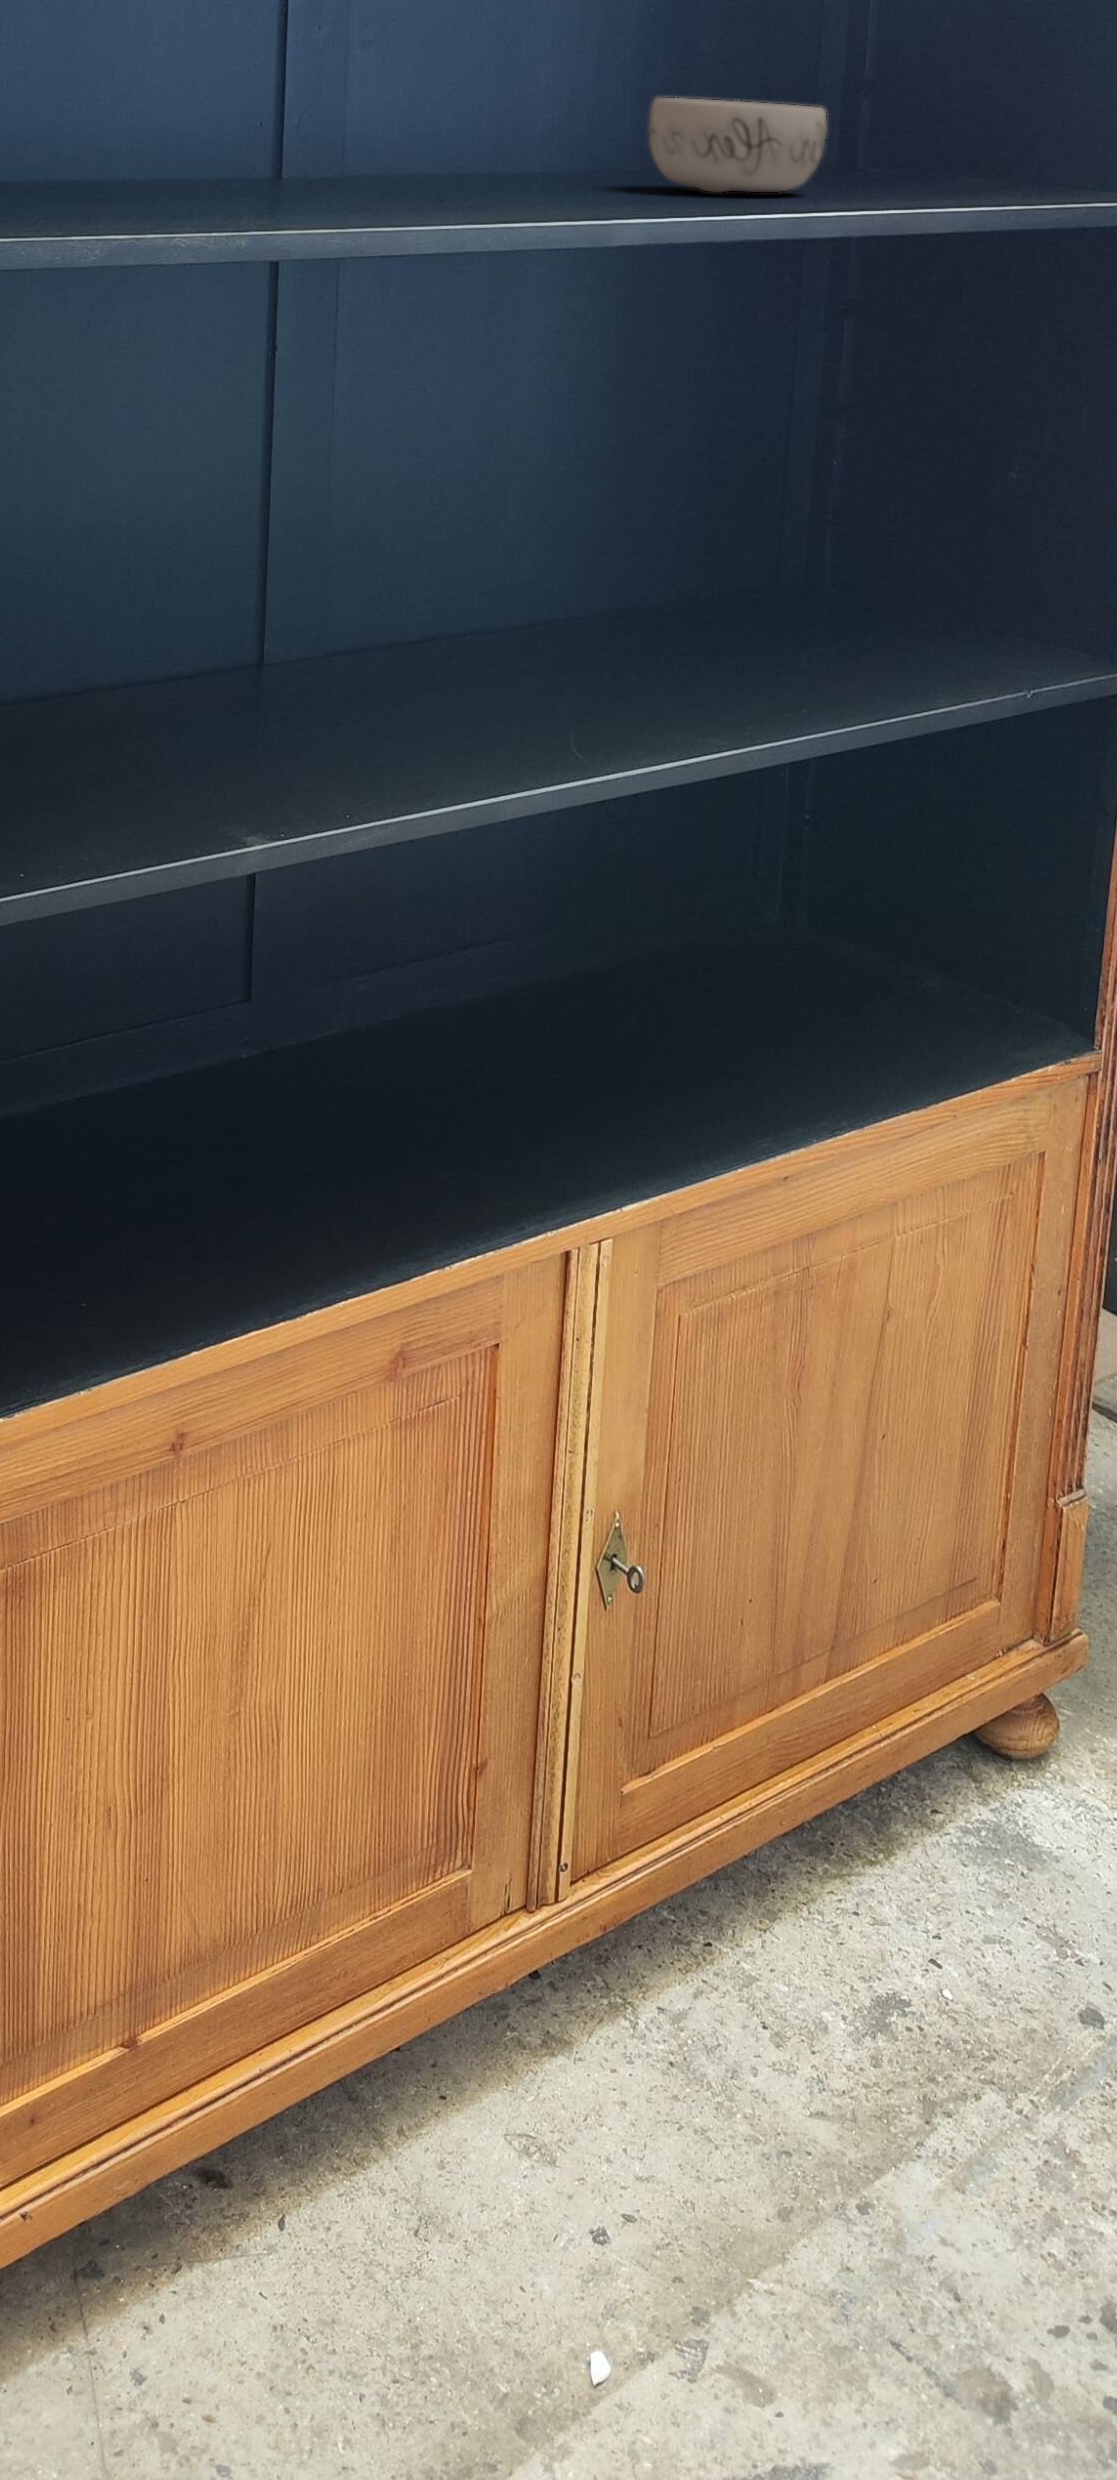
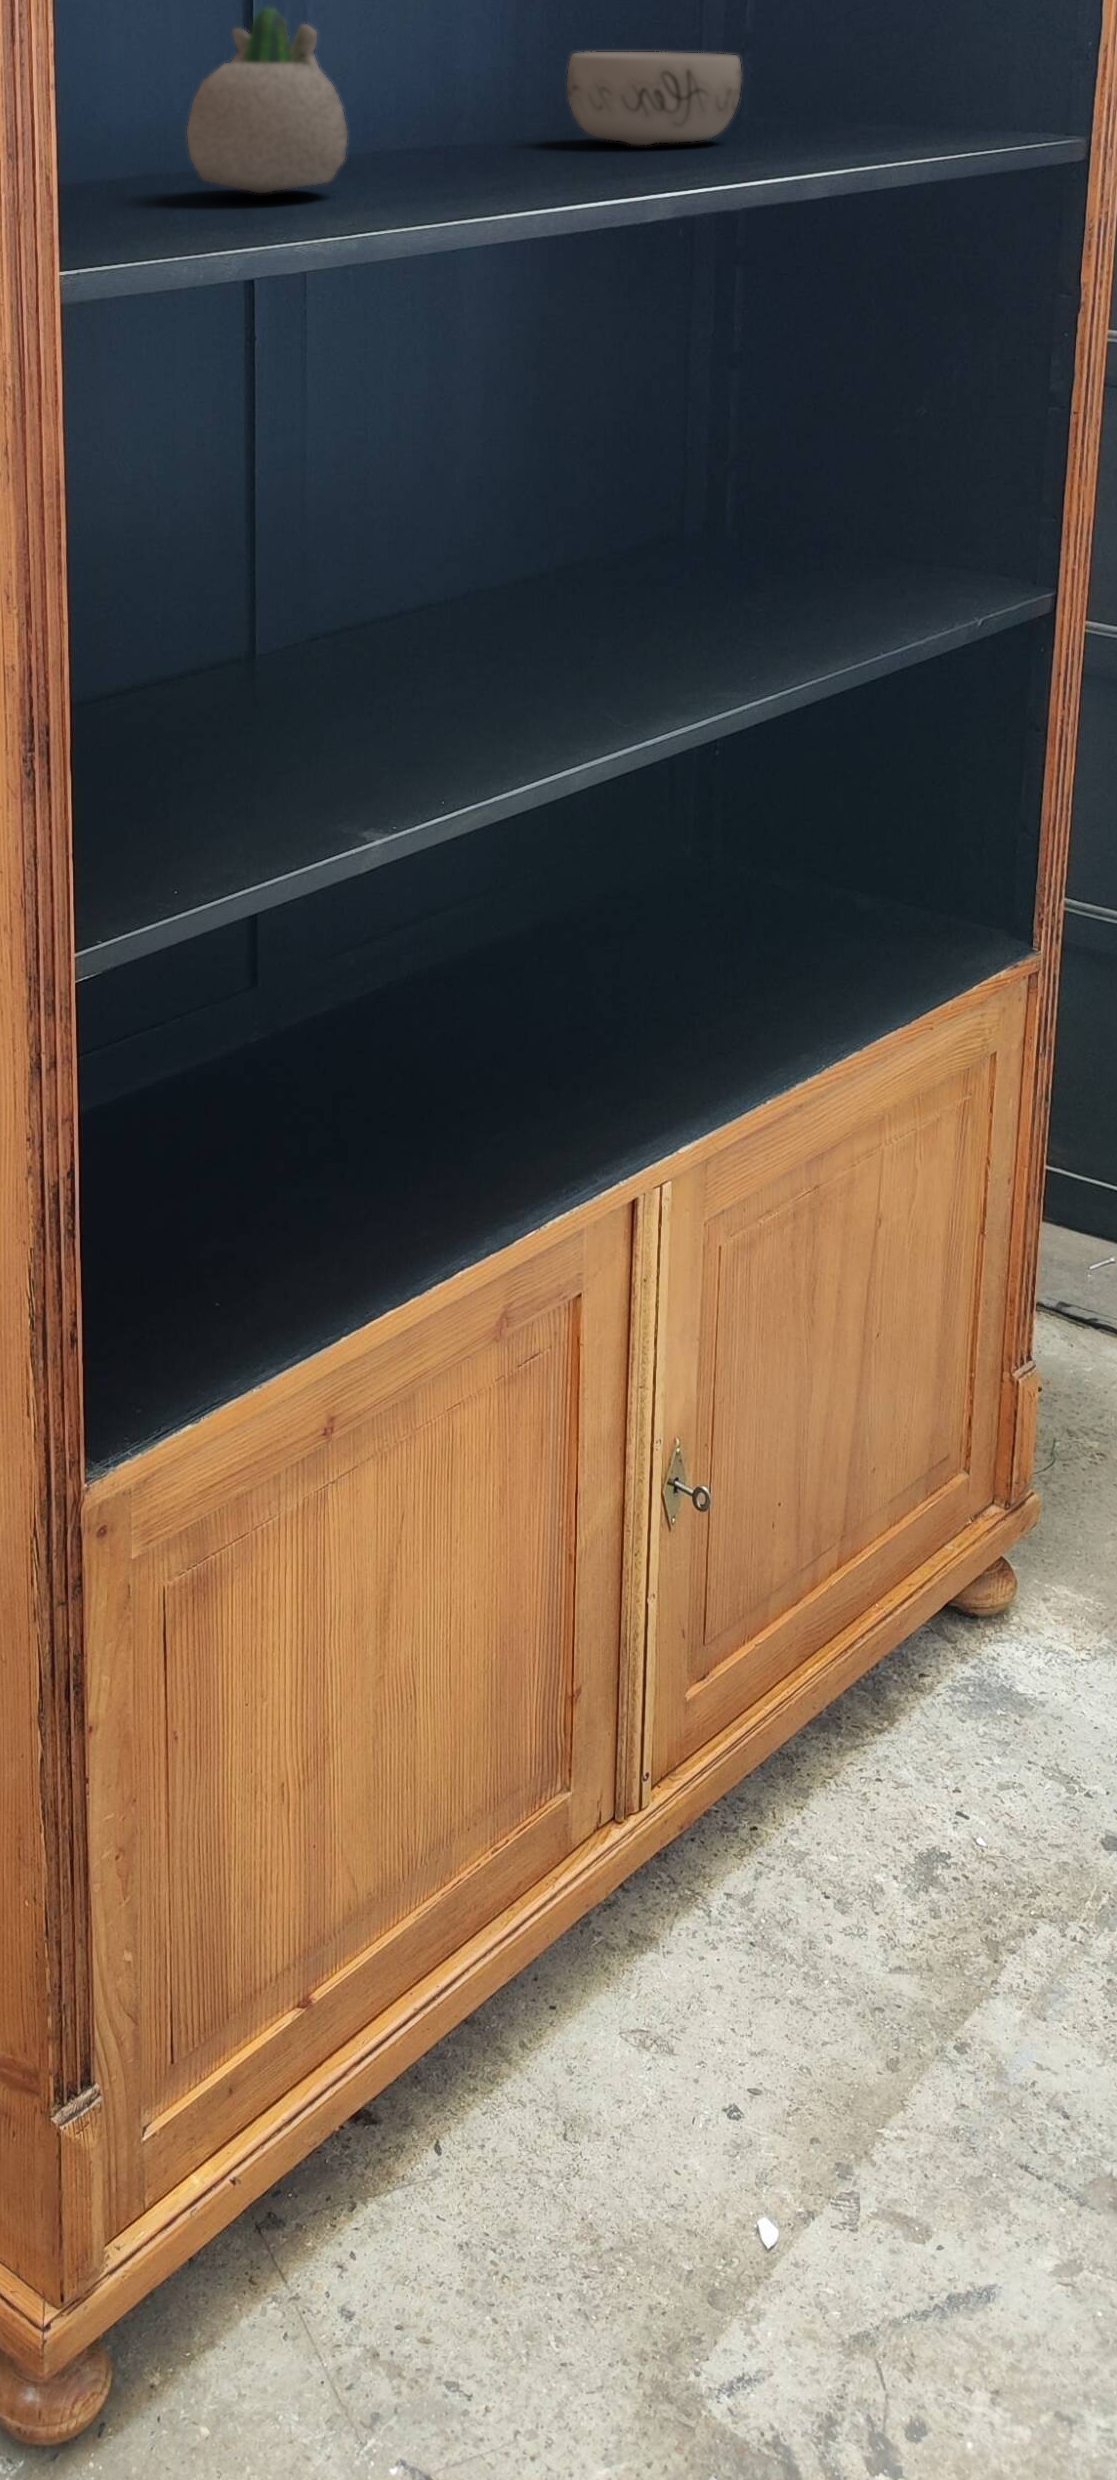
succulent planter: none [178,23,342,205] -> present [187,8,347,193]

